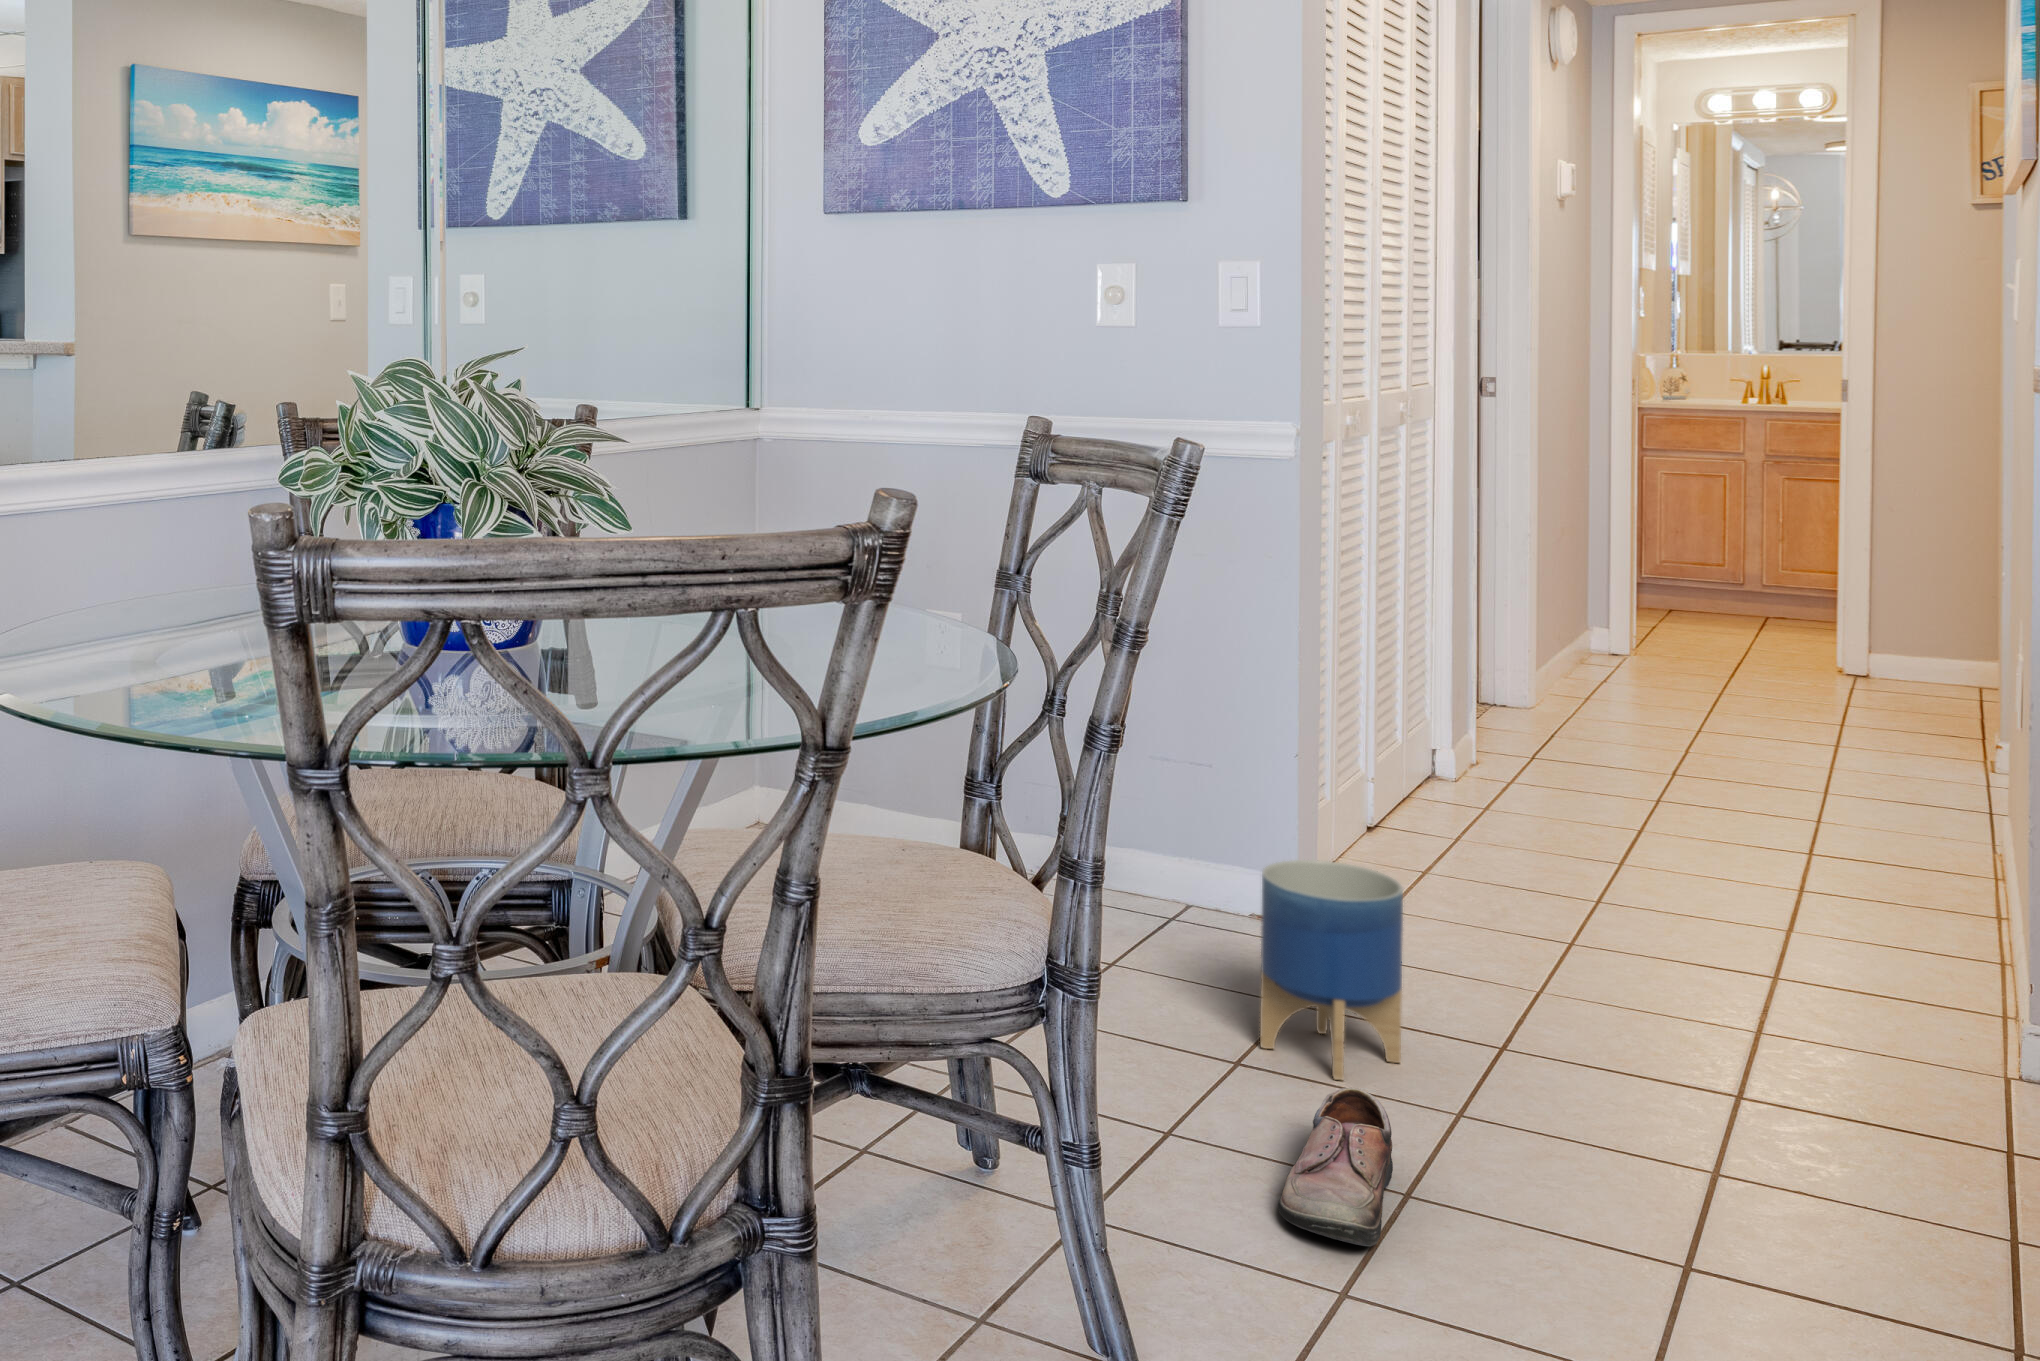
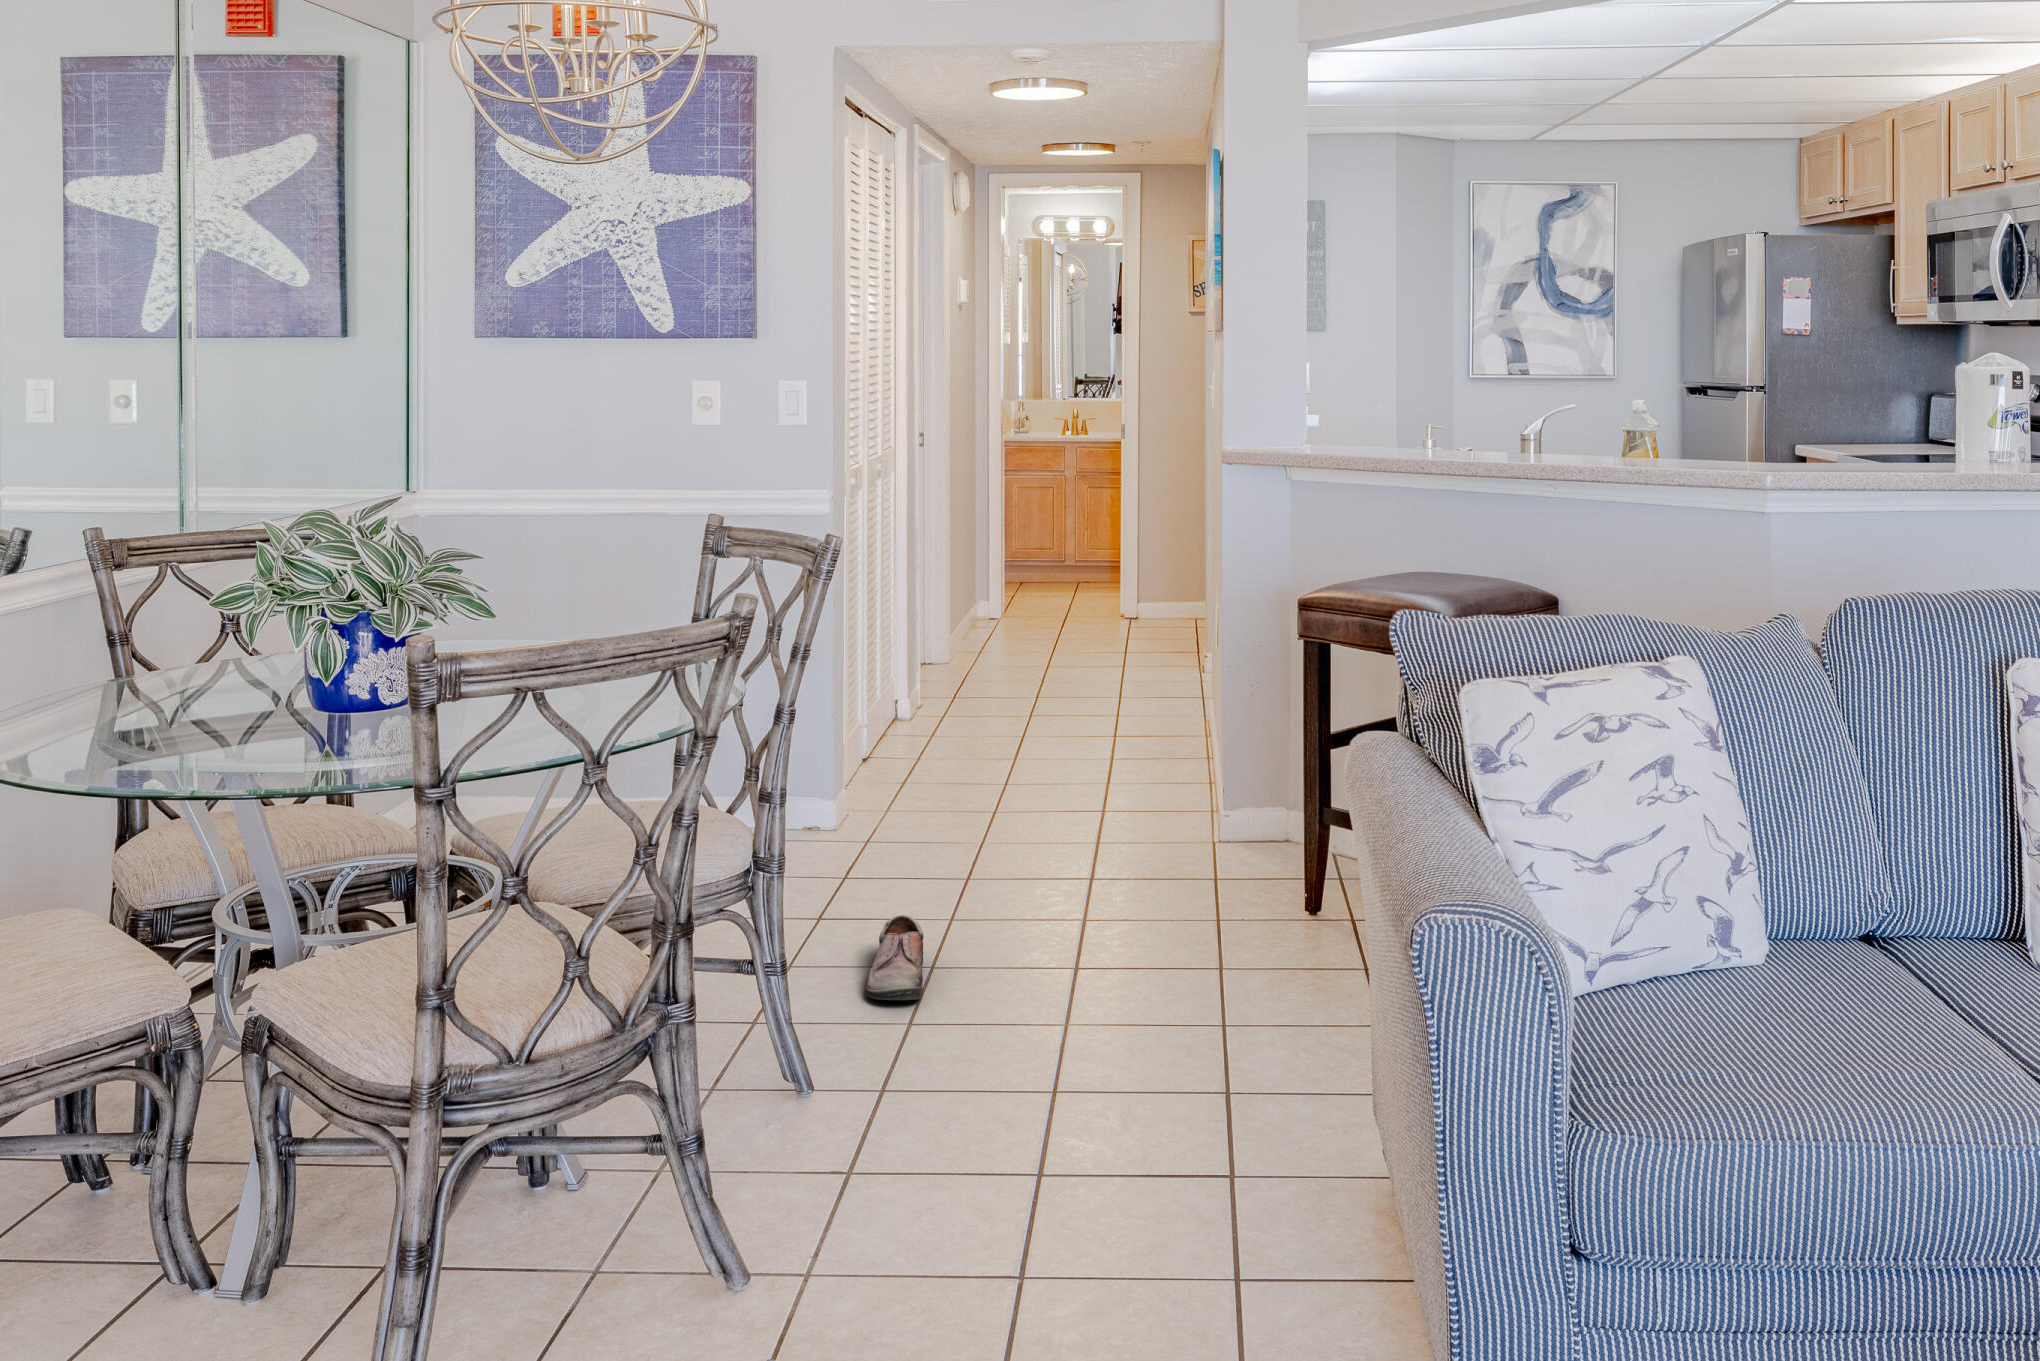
planter: present [1260,860,1403,1081] -> none [832,783,916,920]

